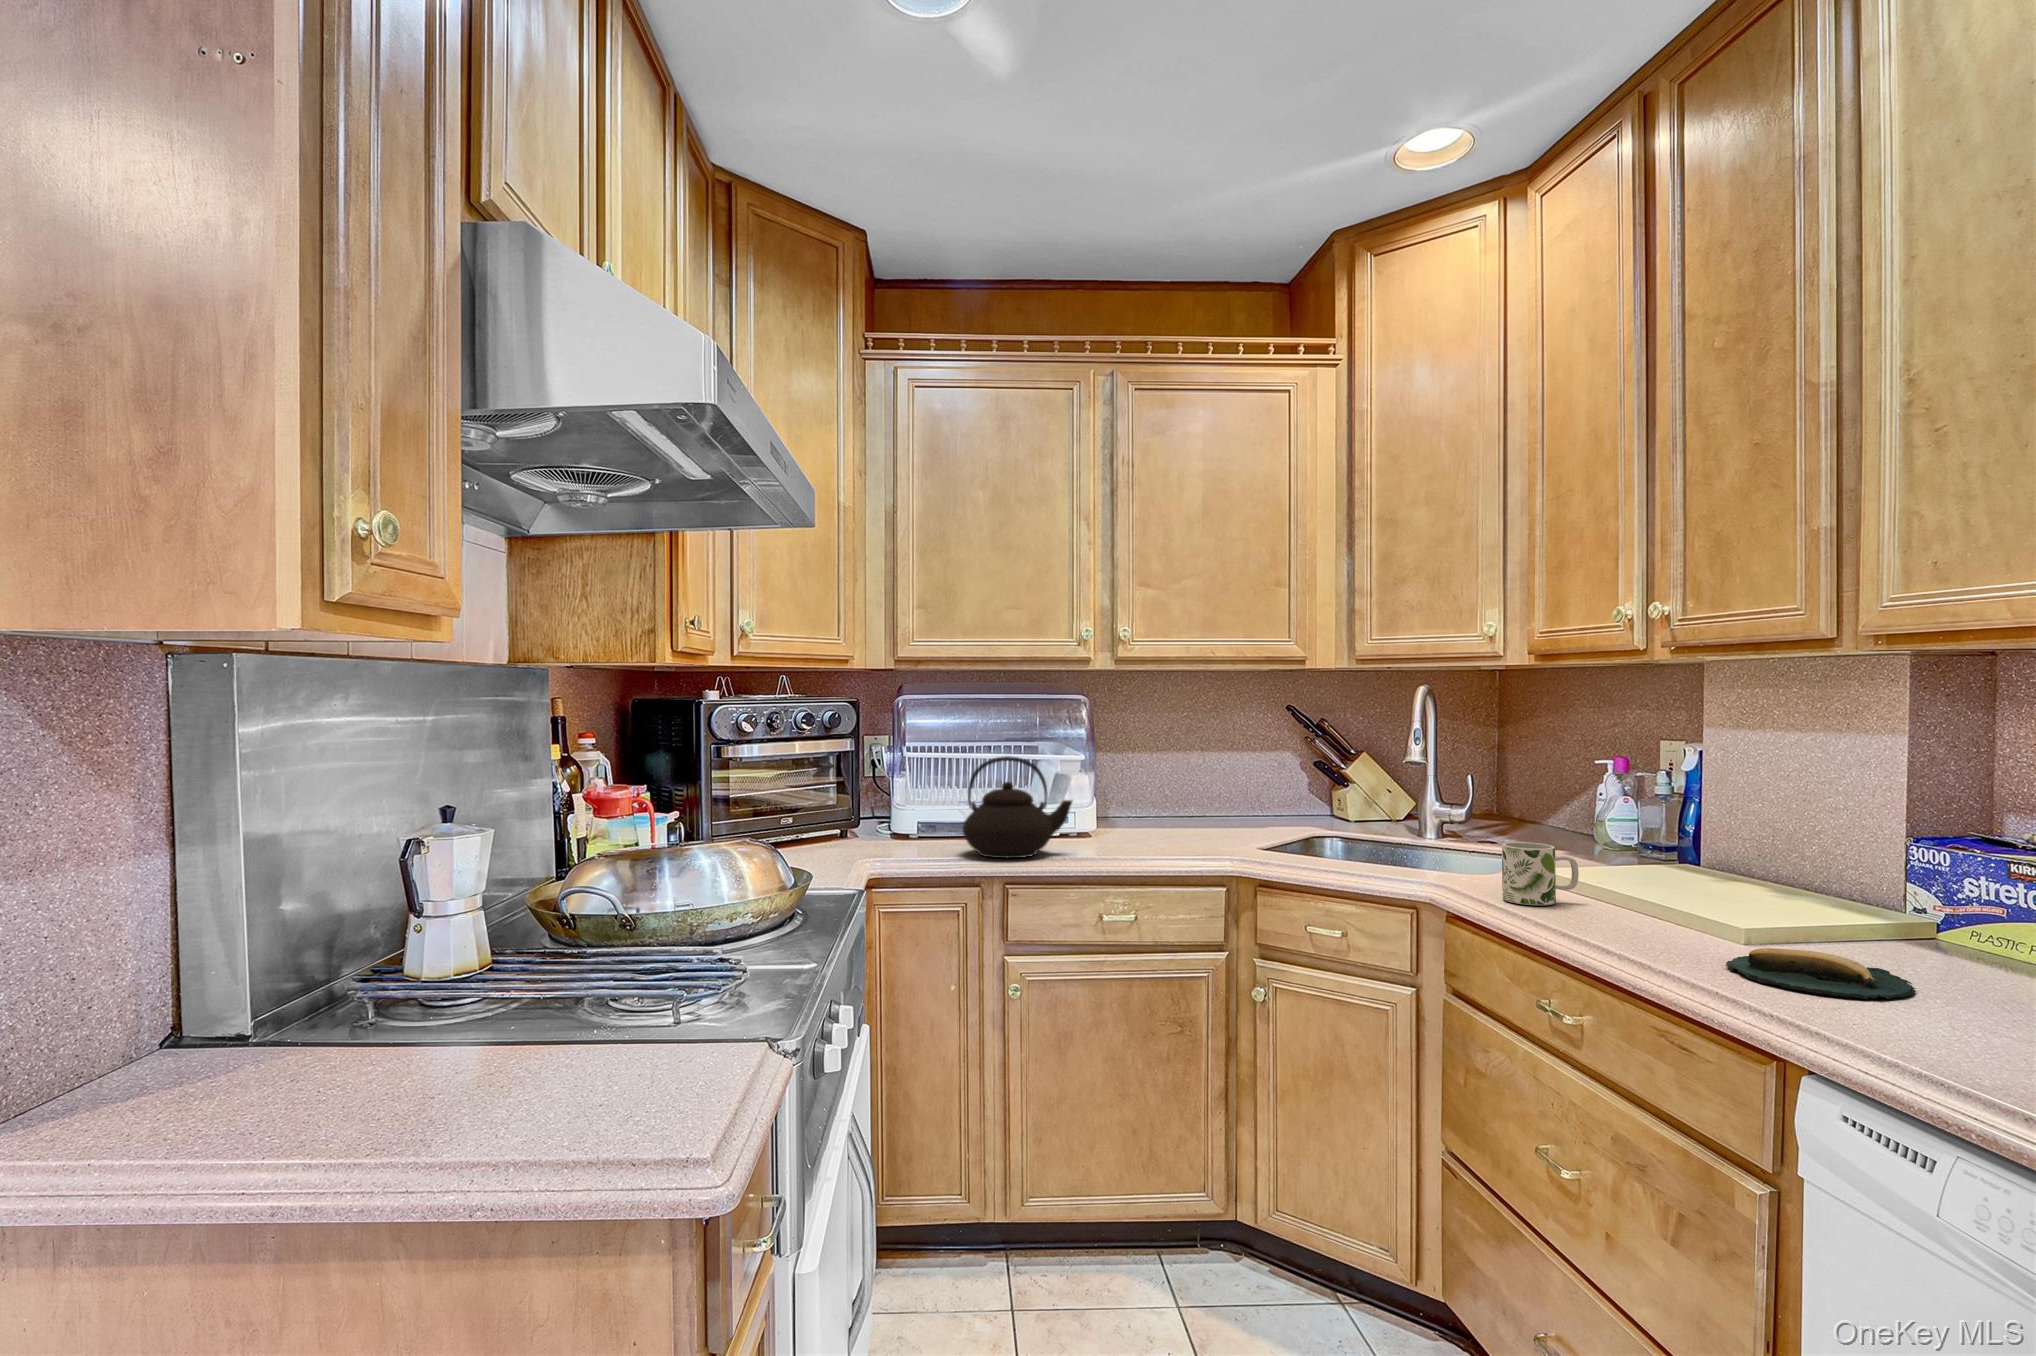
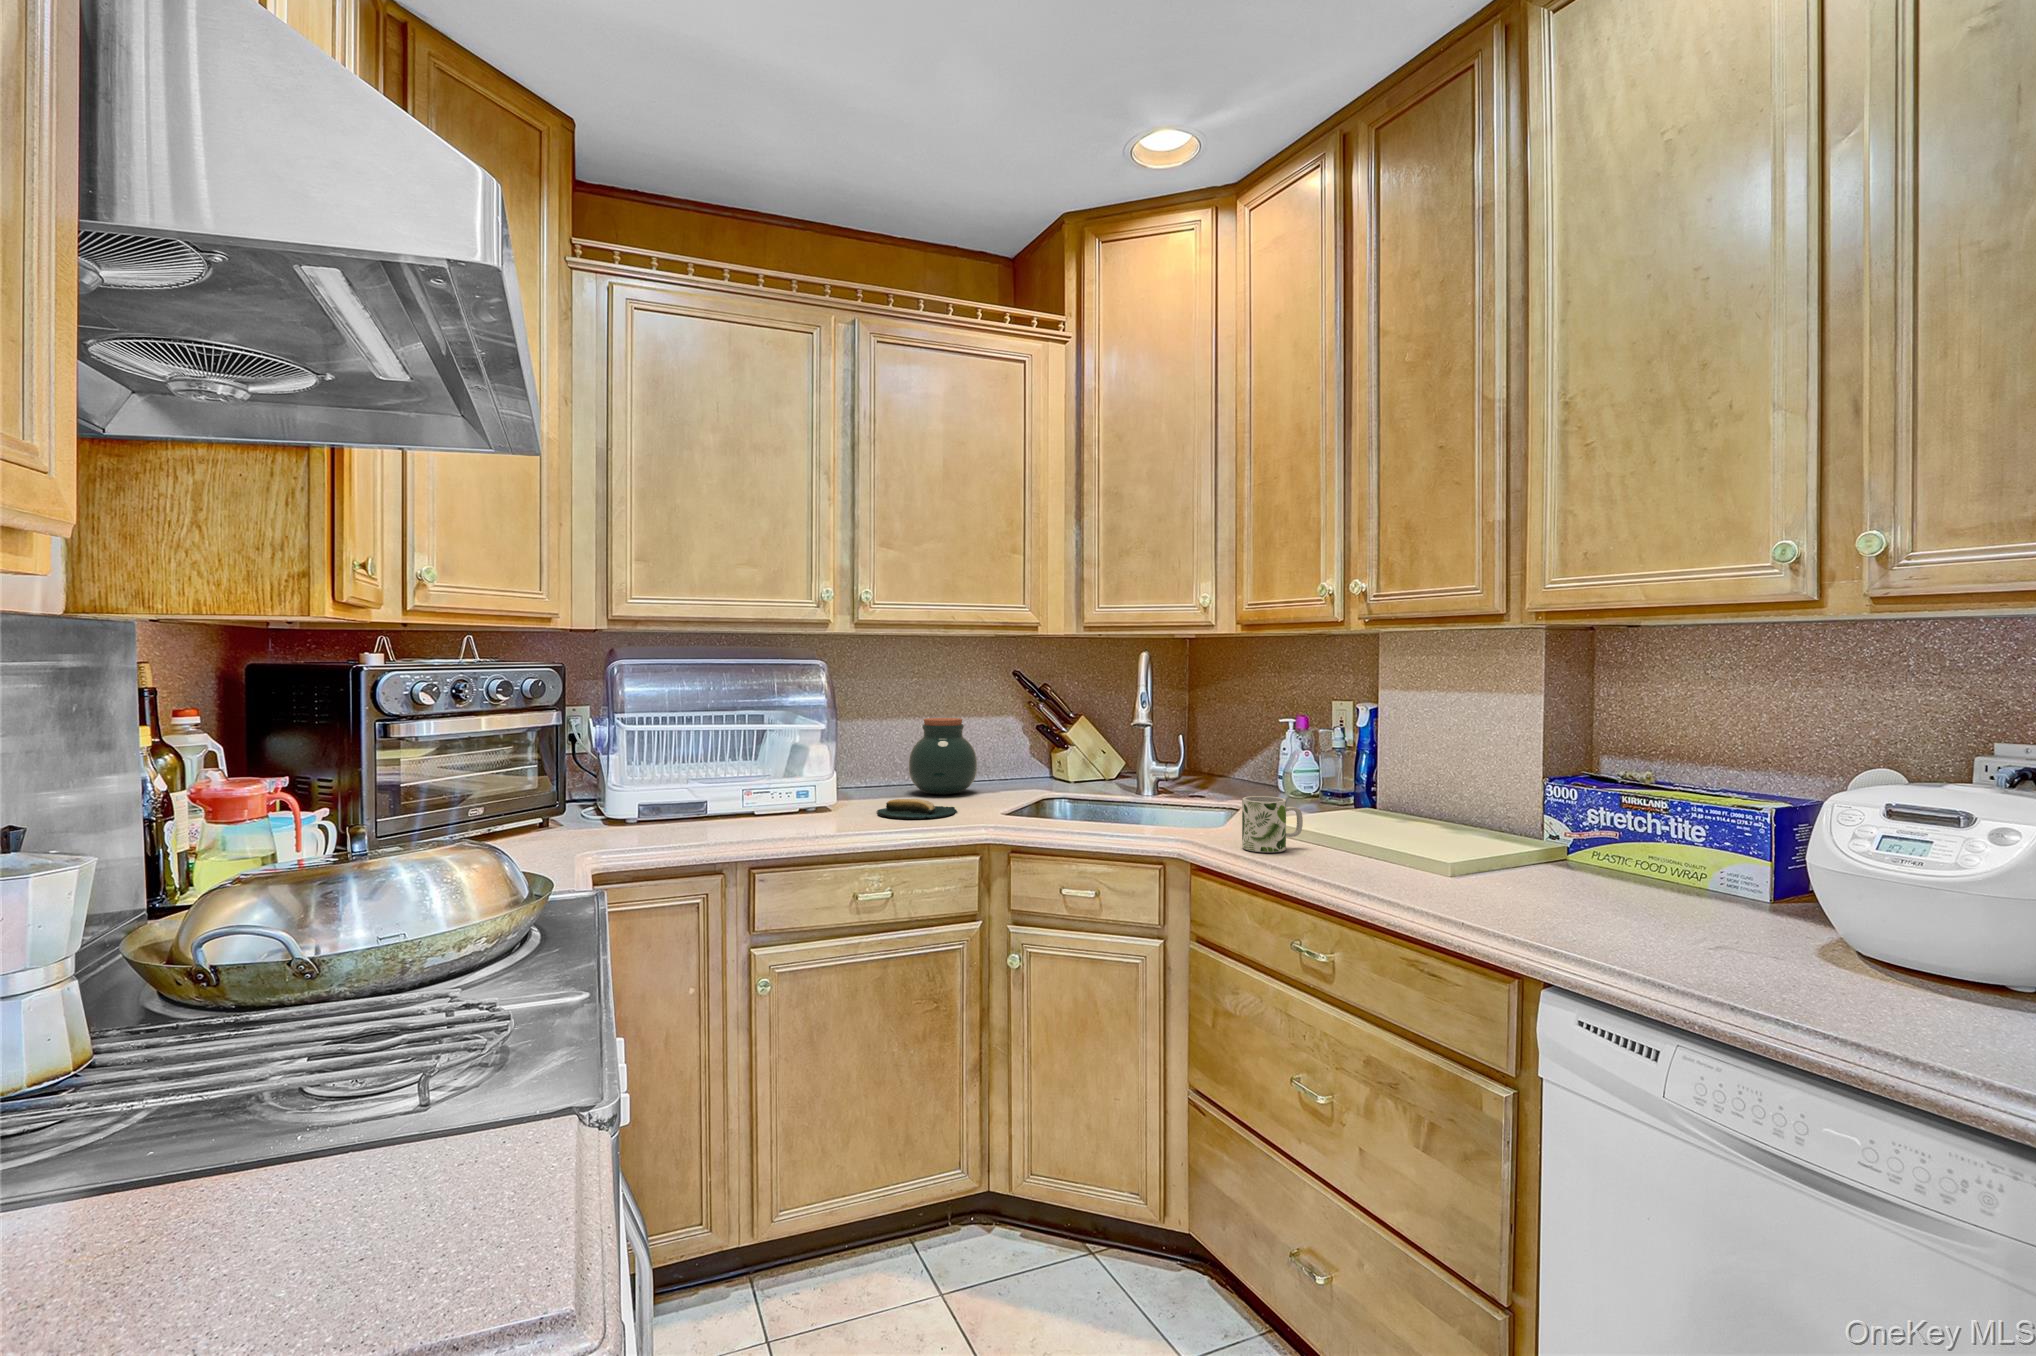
jar: none [1175,751,1245,829] -> present [909,718,977,794]
teapot: present [962,756,1072,858] -> none [700,728,823,838]
banana: present [1726,948,1915,999] -> present [877,799,957,819]

